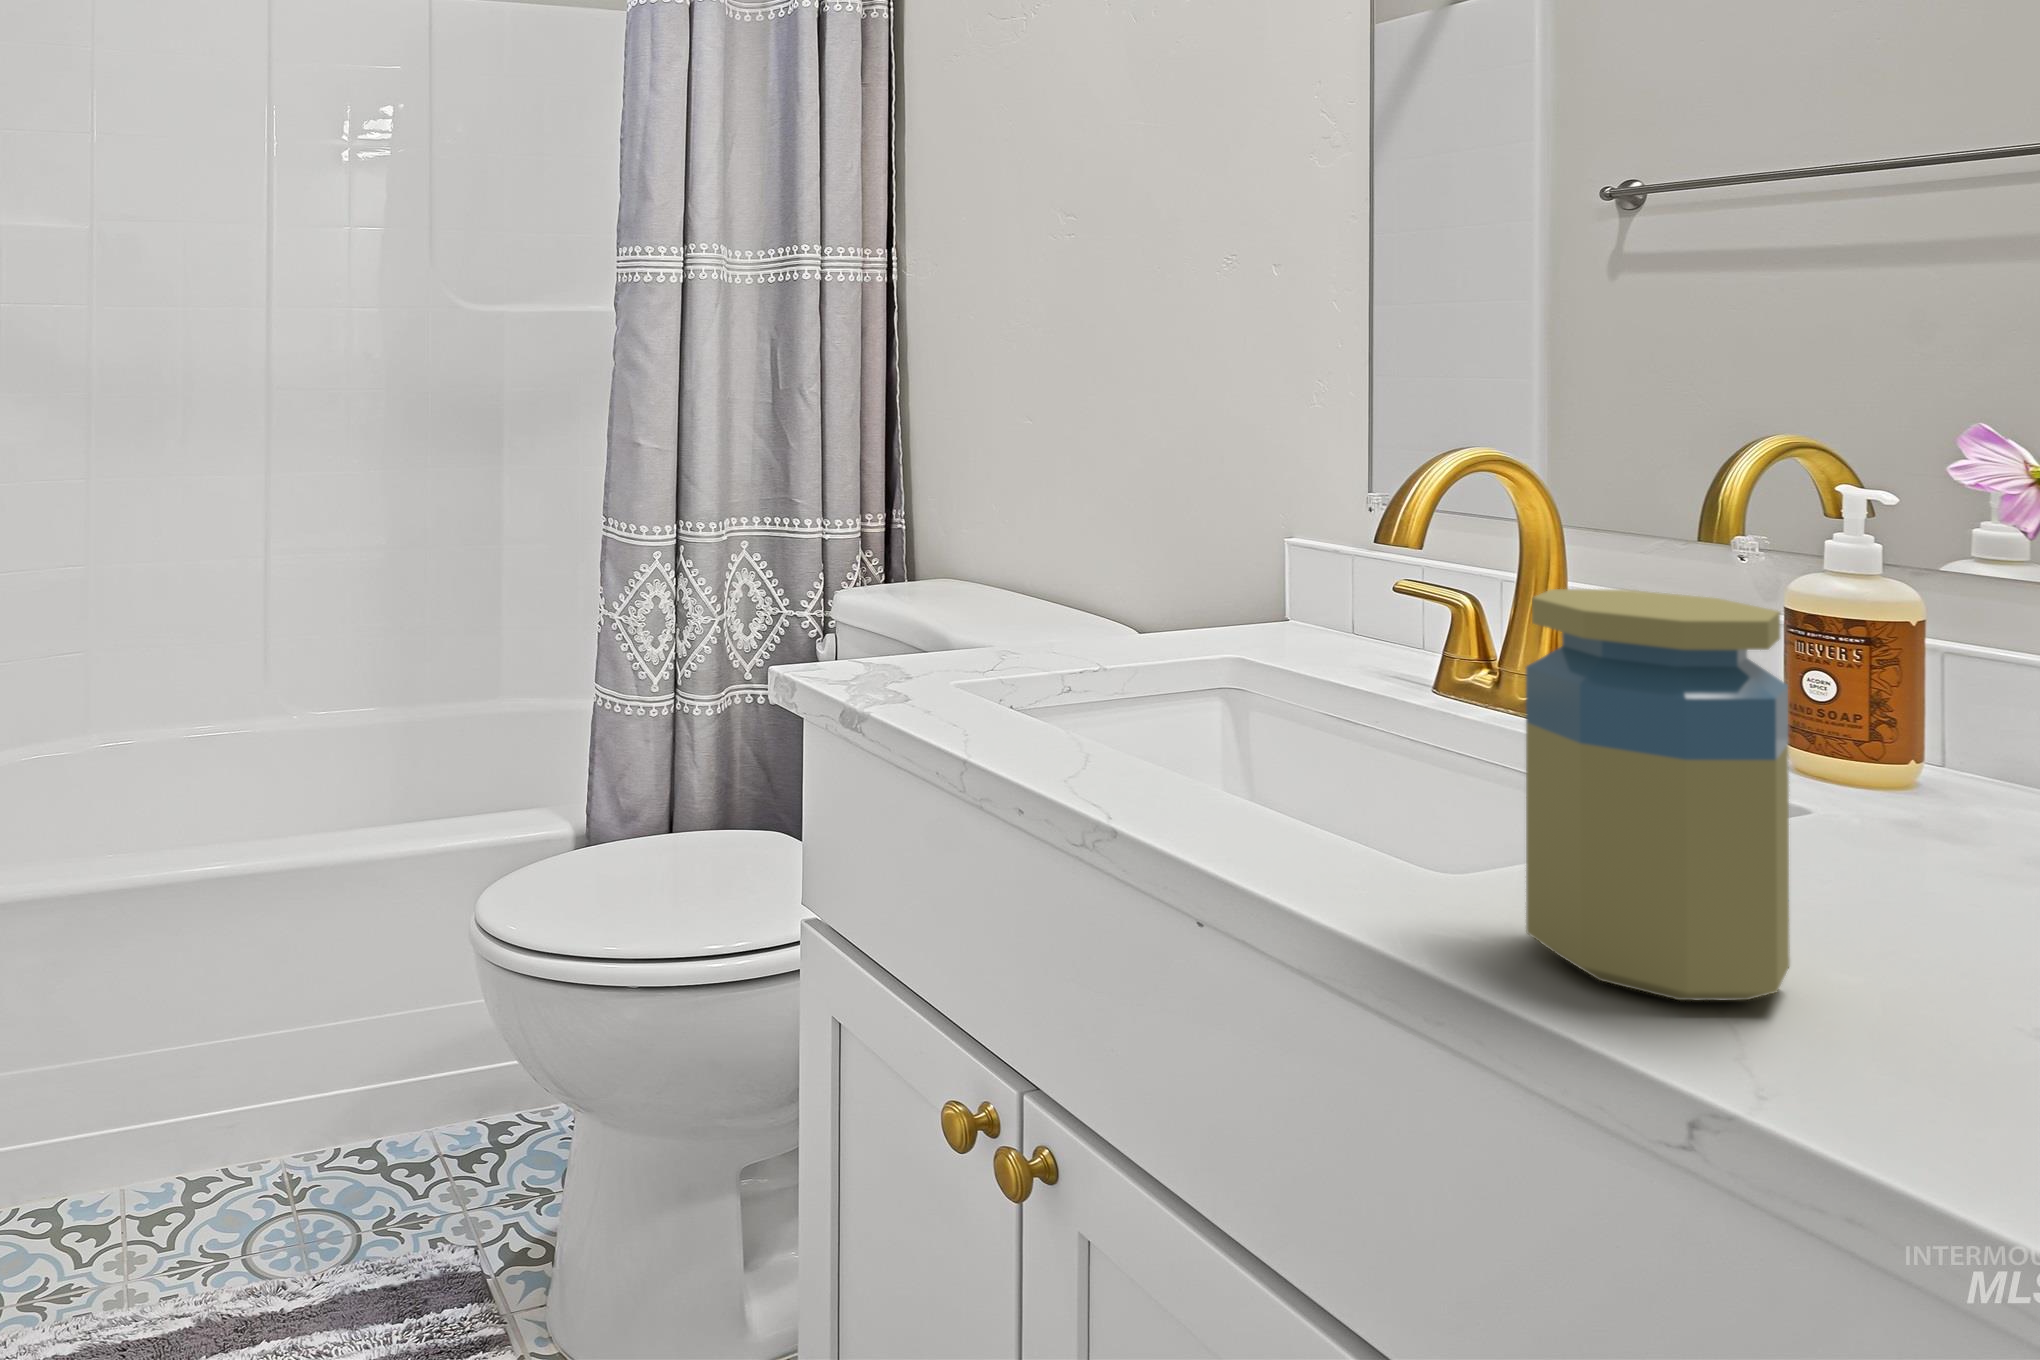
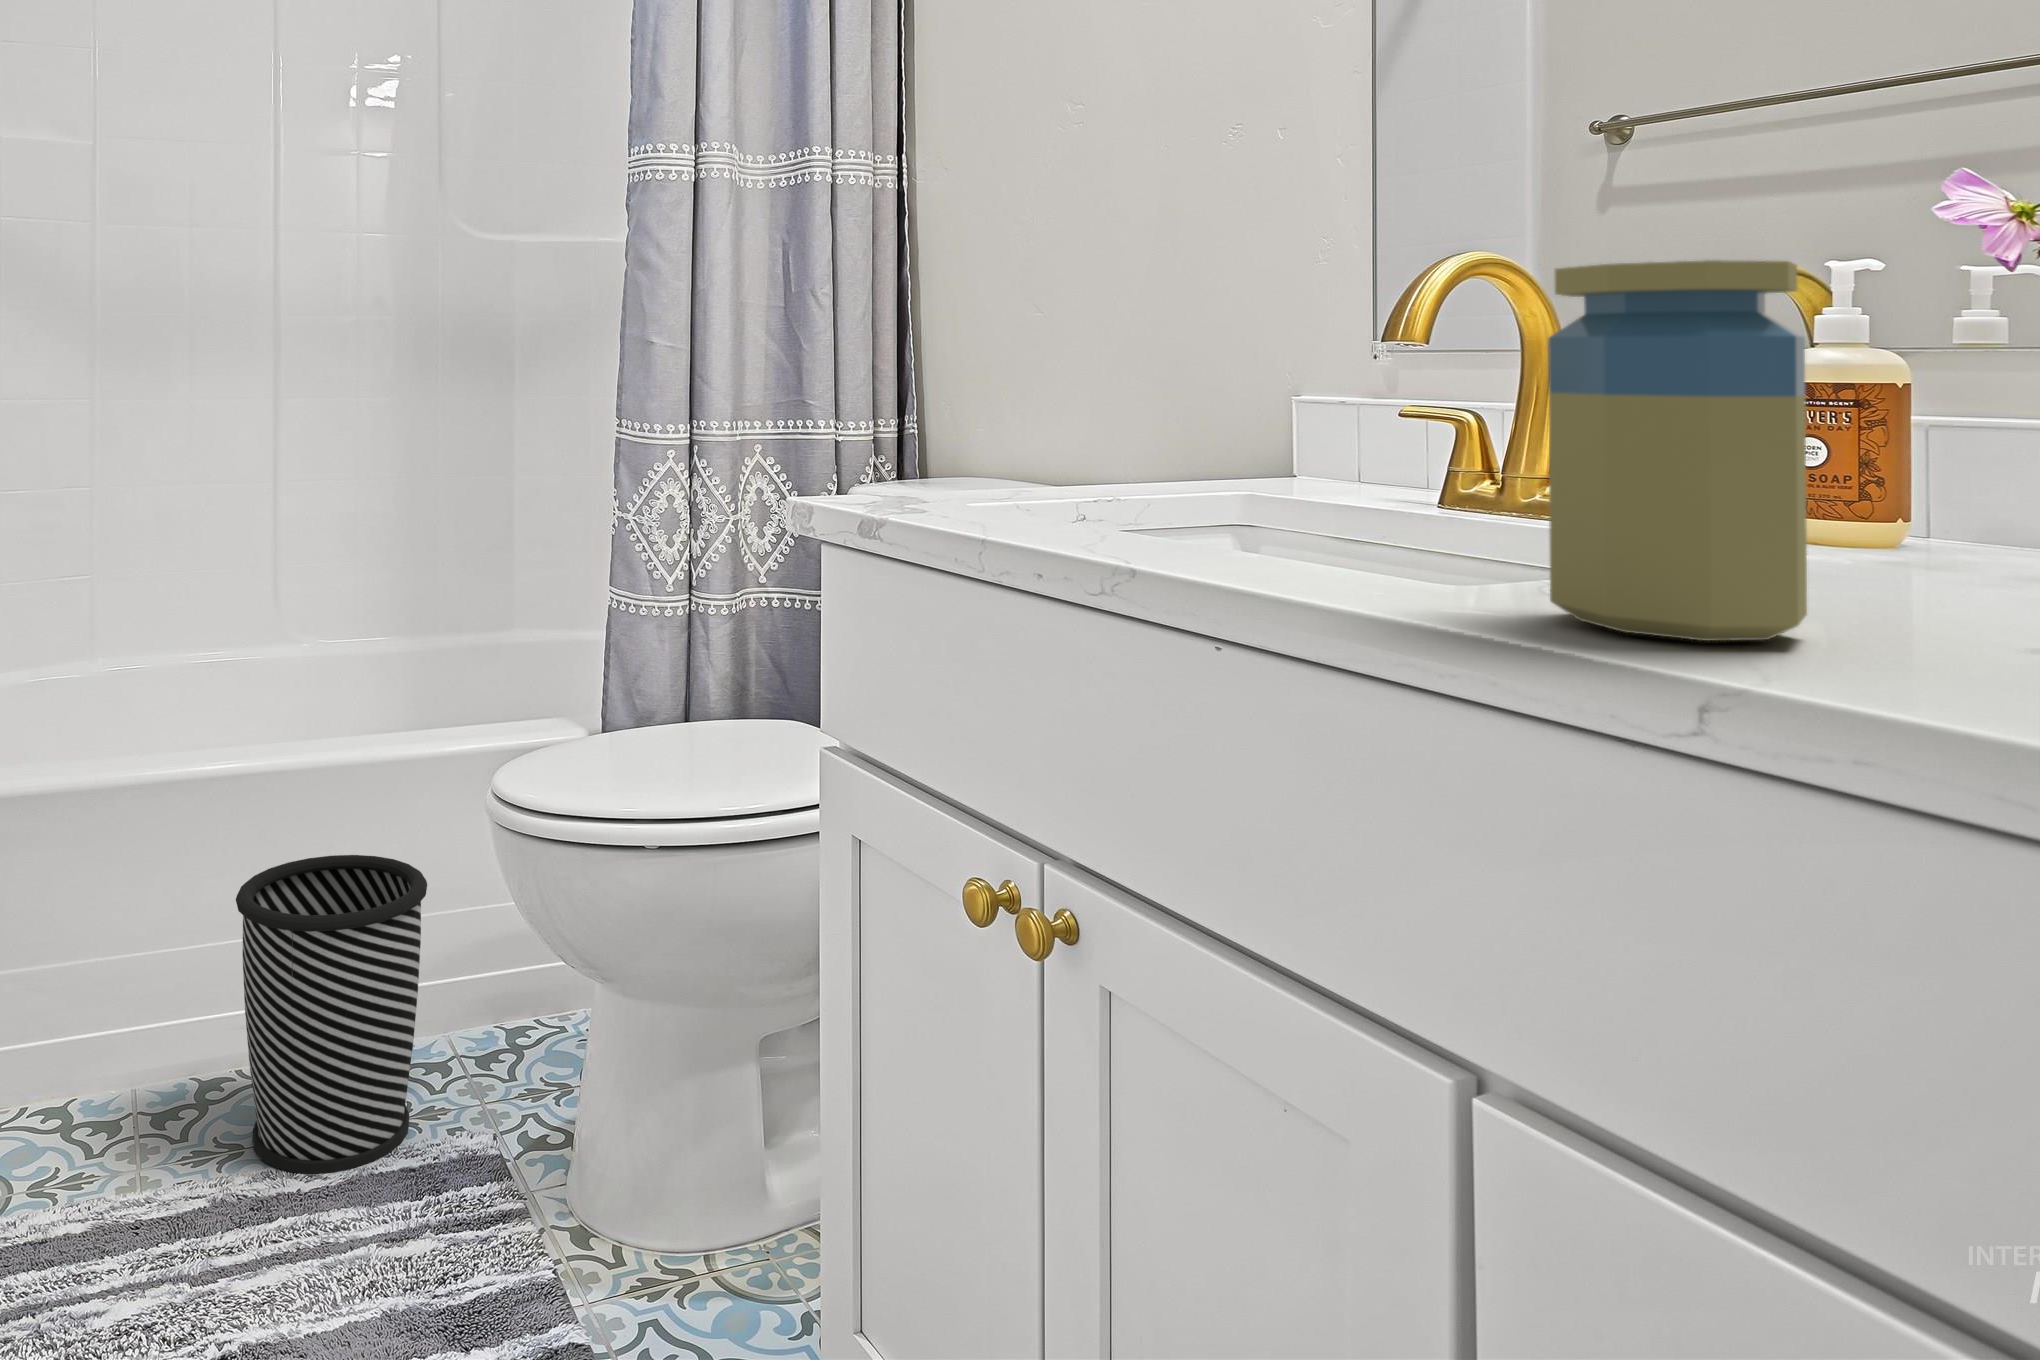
wastebasket: none [222,961,412,1290] -> present [236,855,427,1174]

